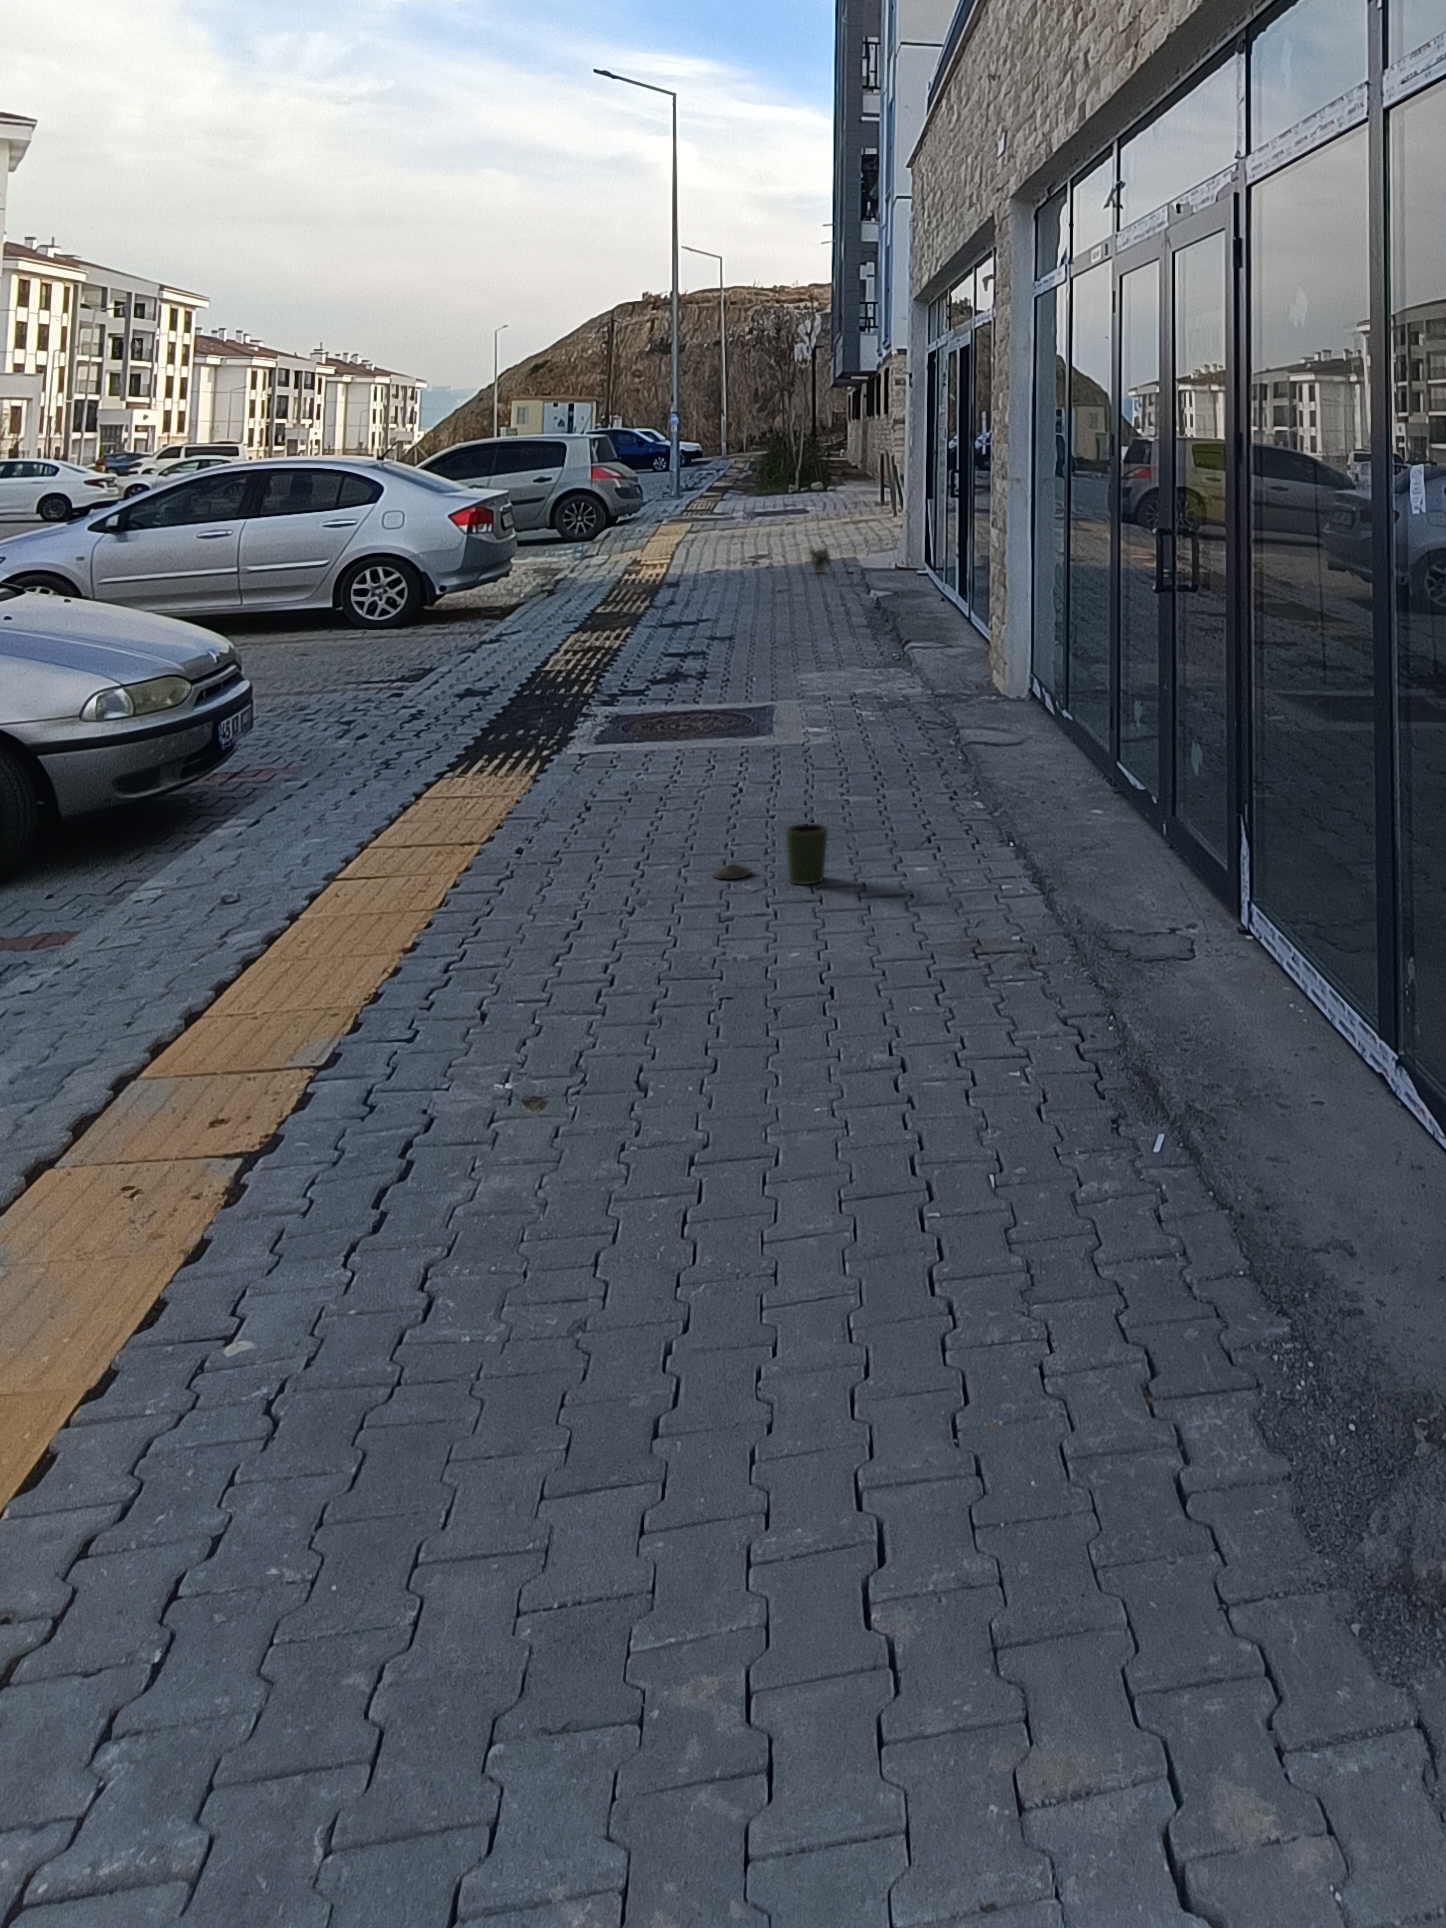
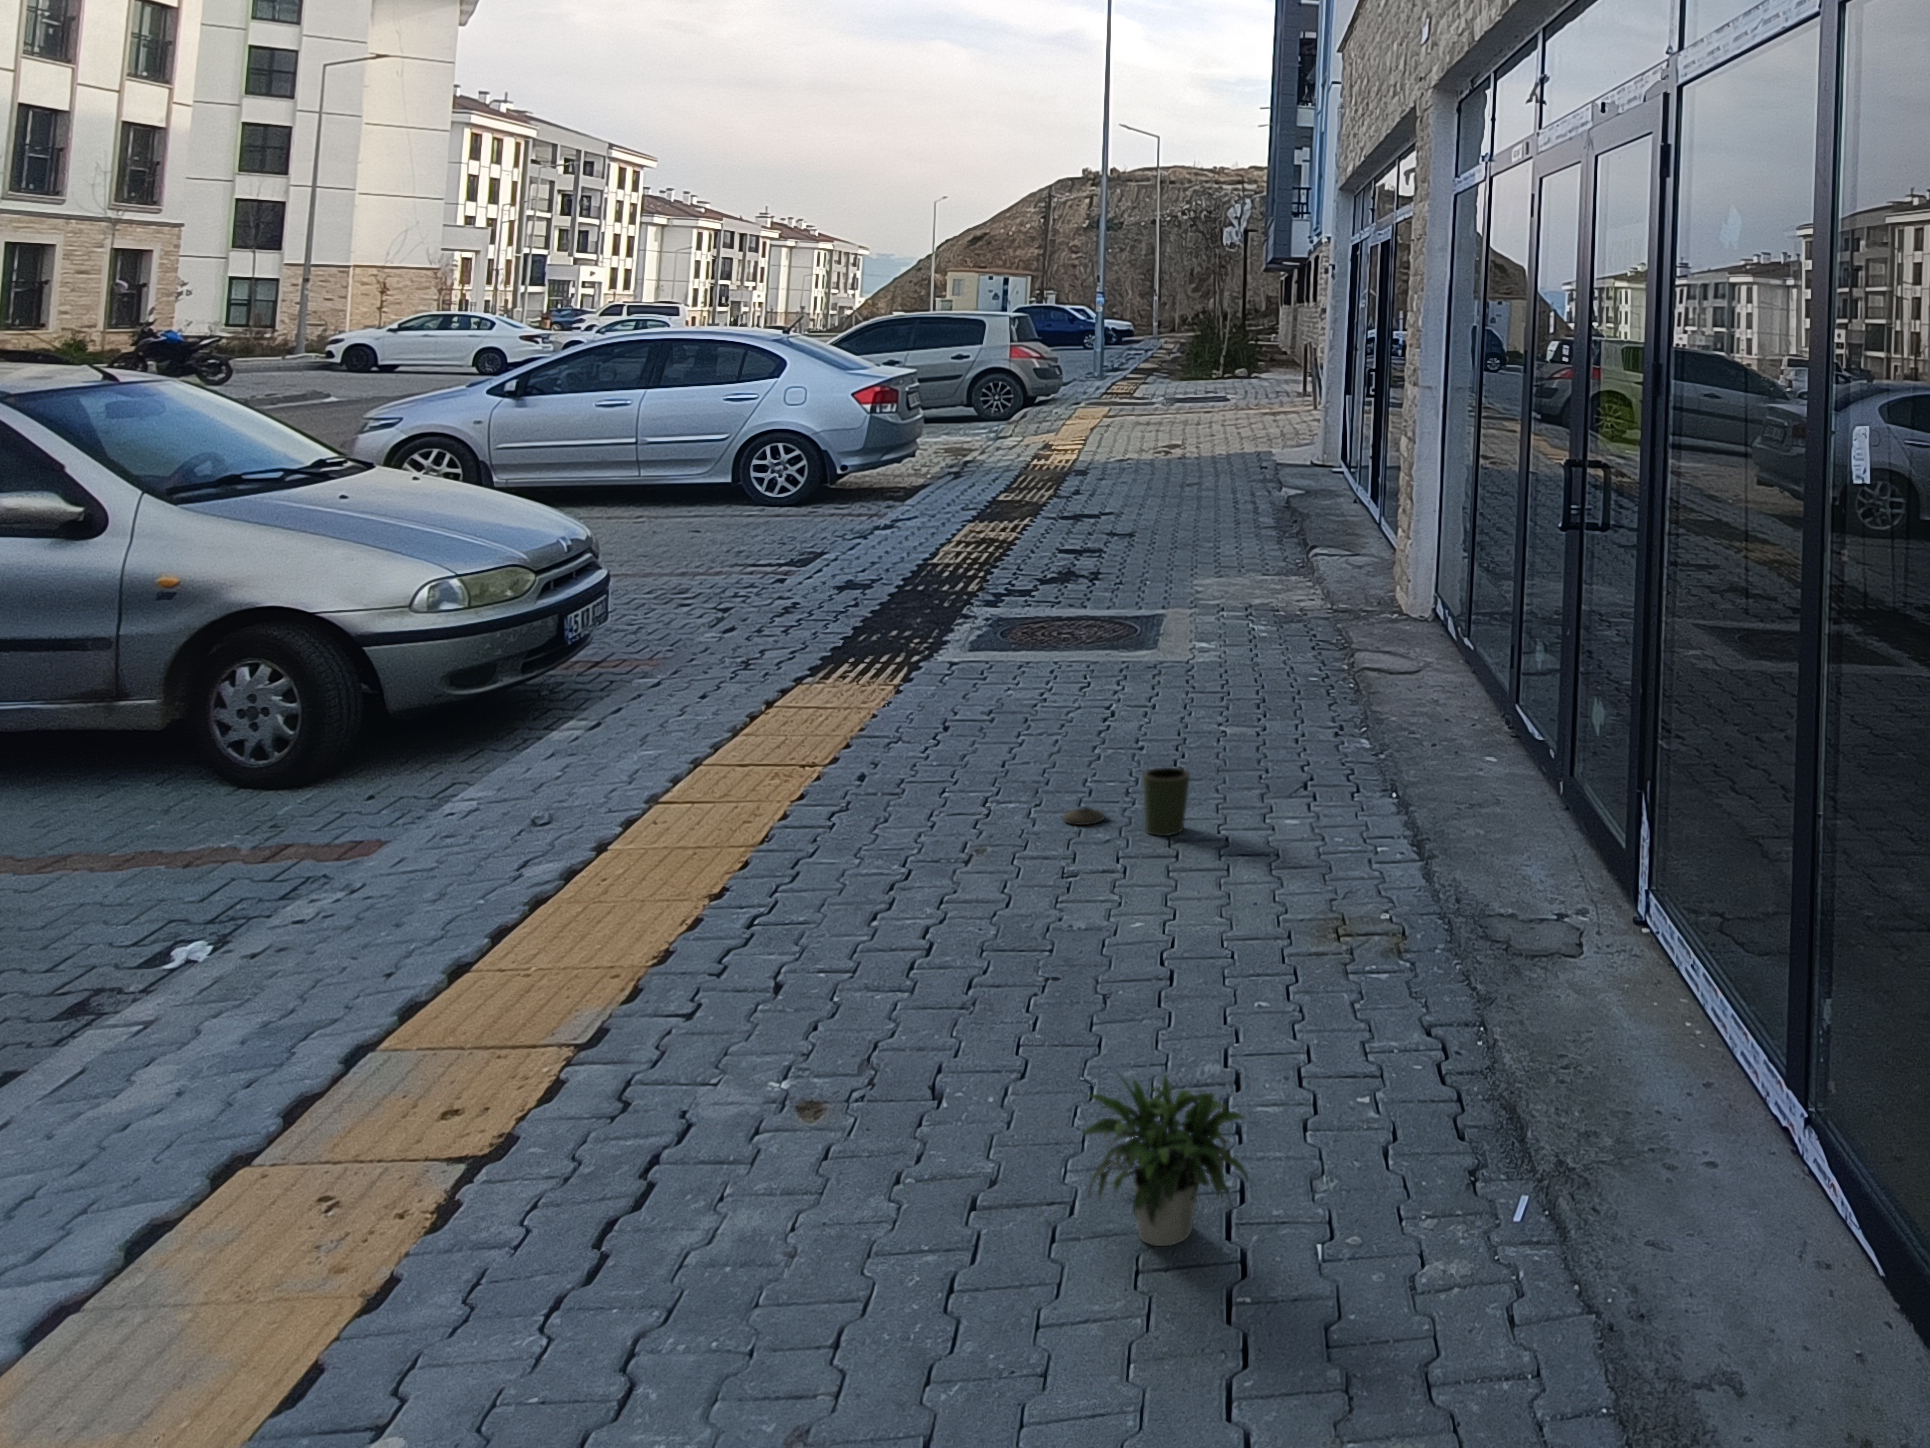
potted plant: present [809,549,832,573] -> present [1039,1073,1249,1246]

